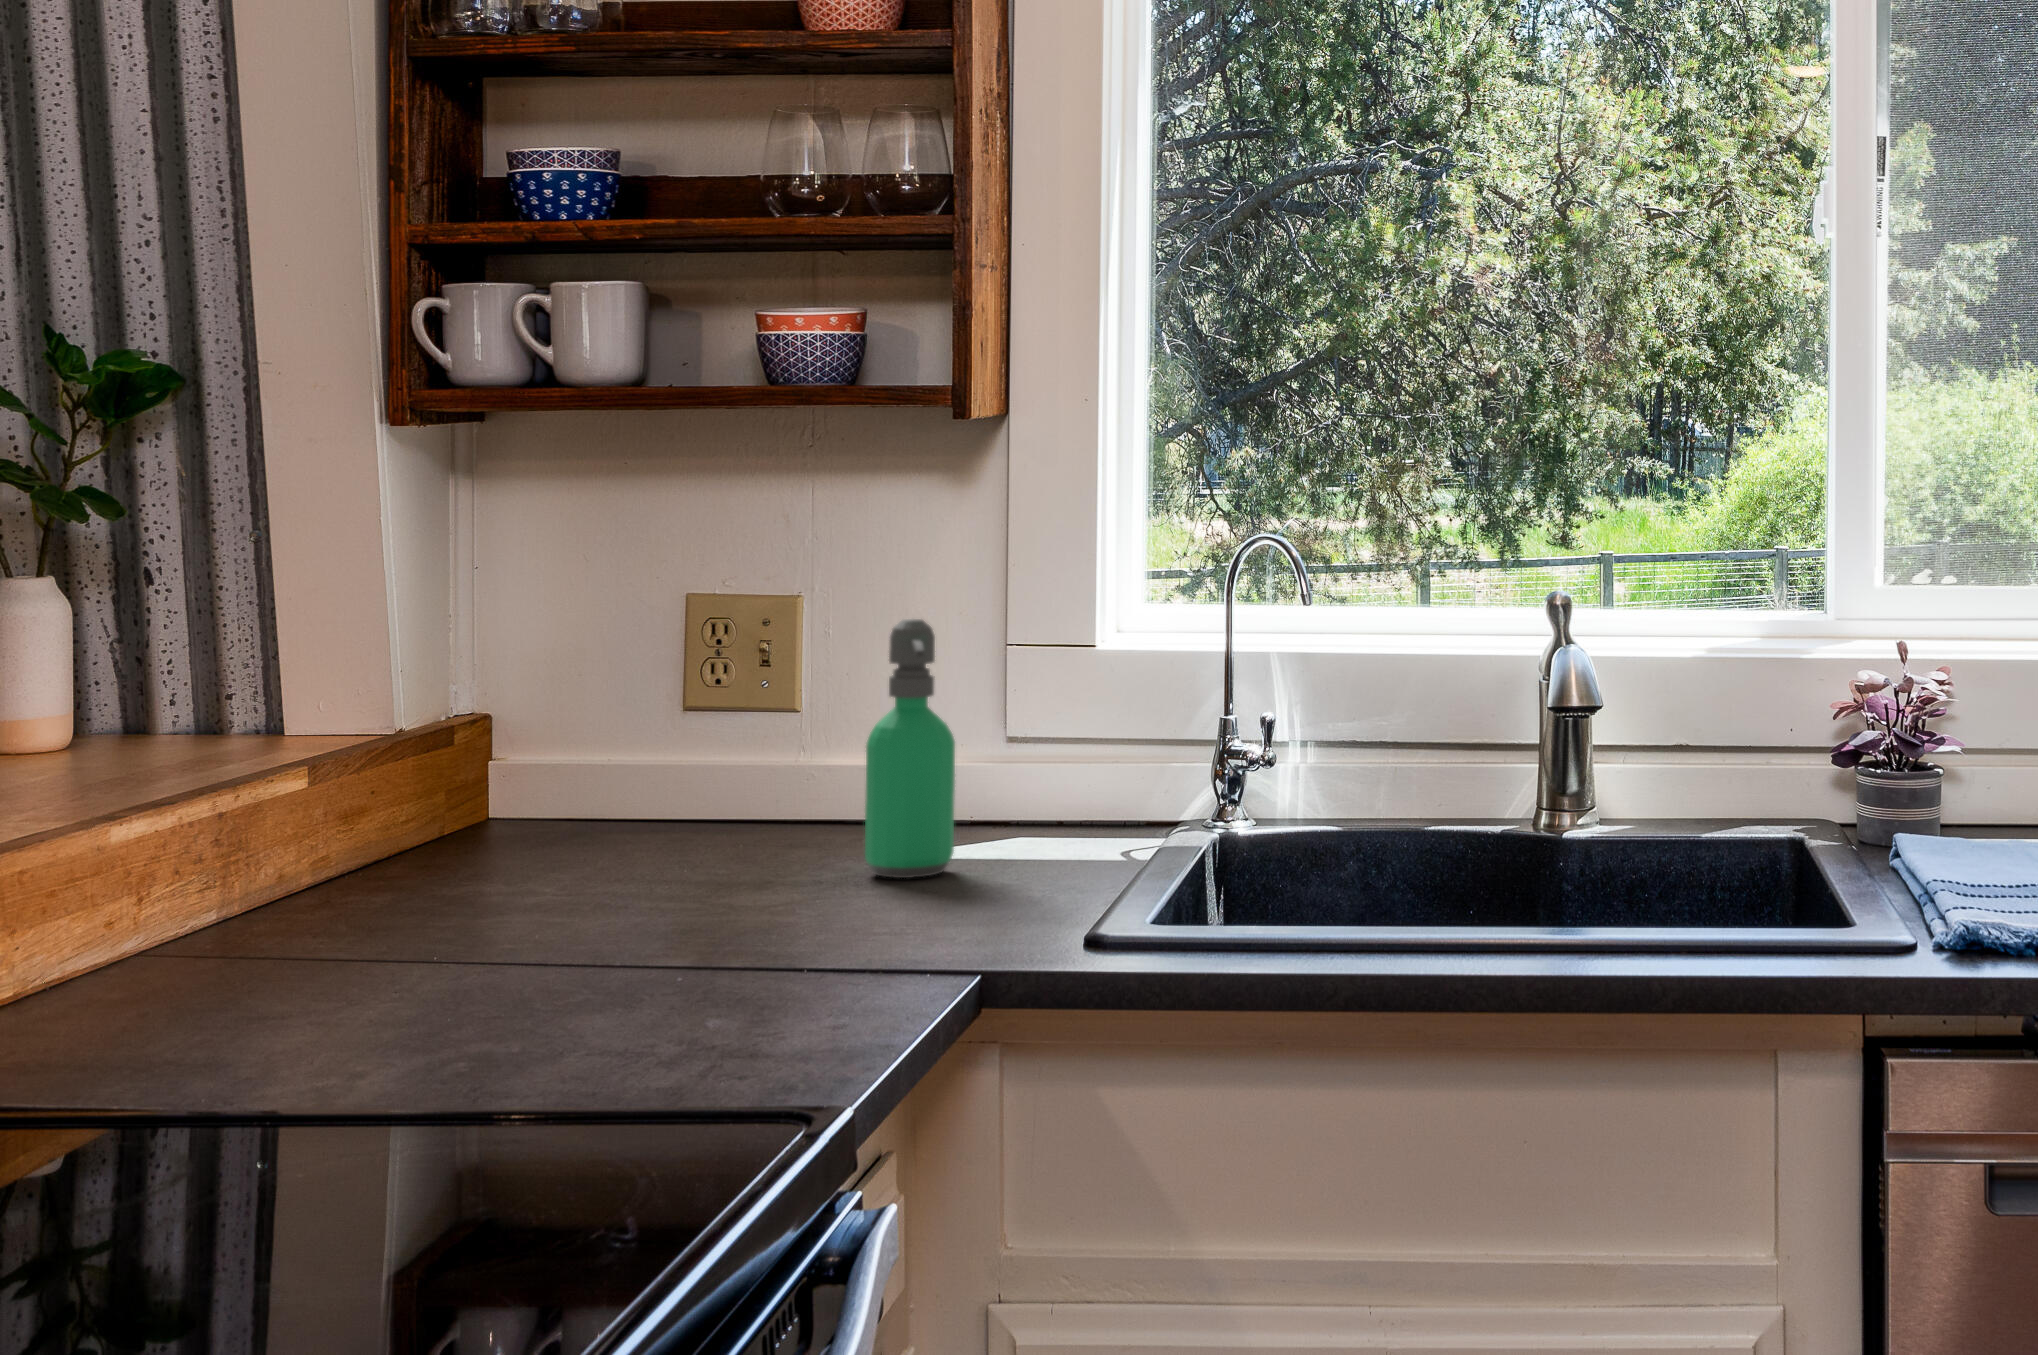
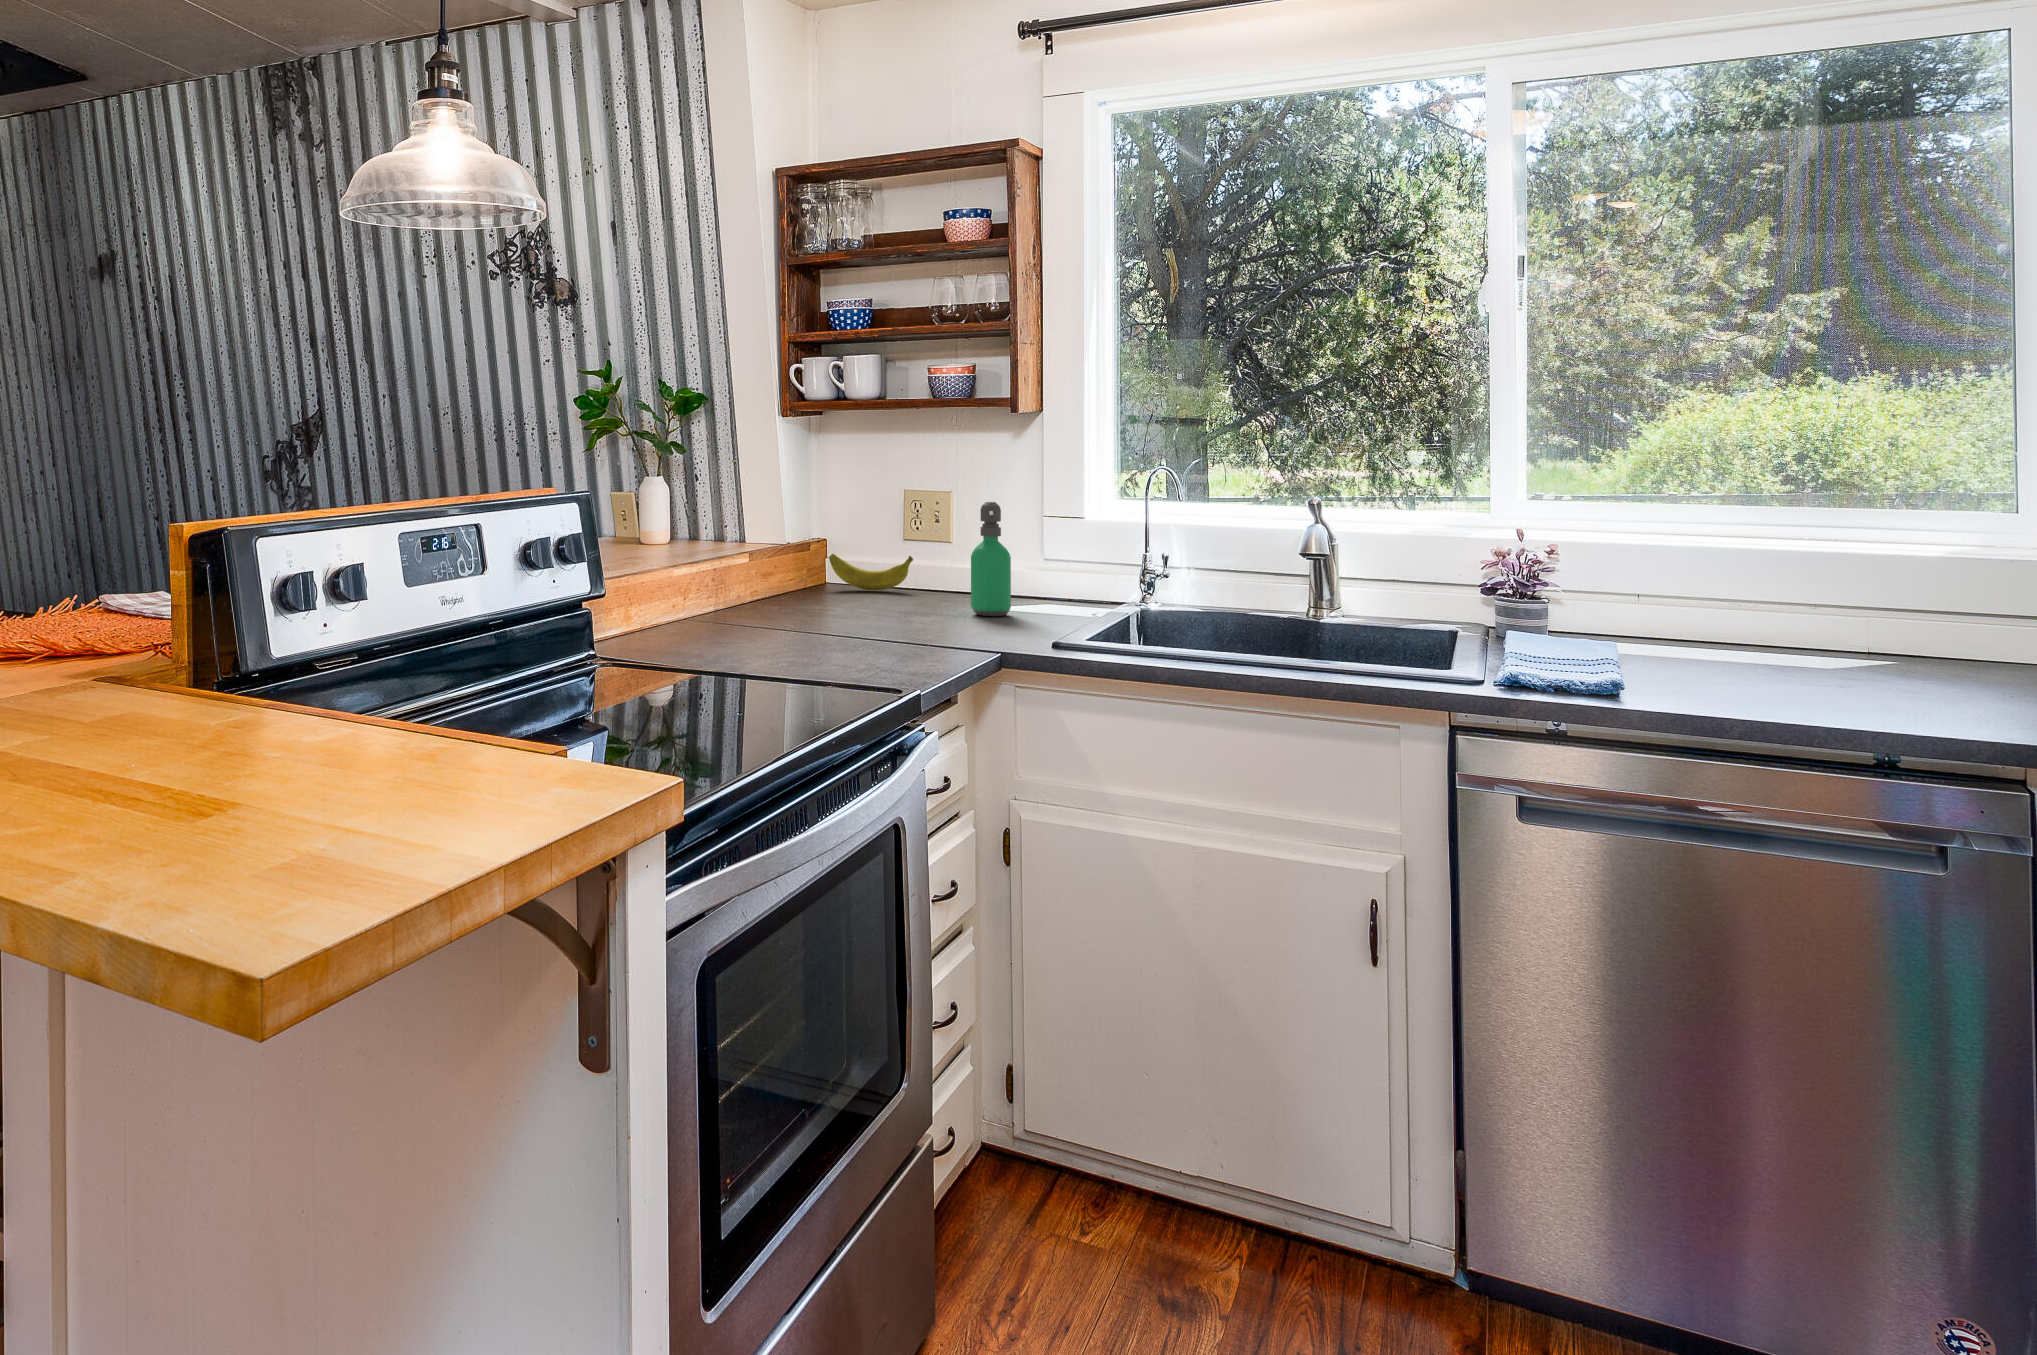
banana: none [498,743,706,829] -> present [829,554,913,590]

